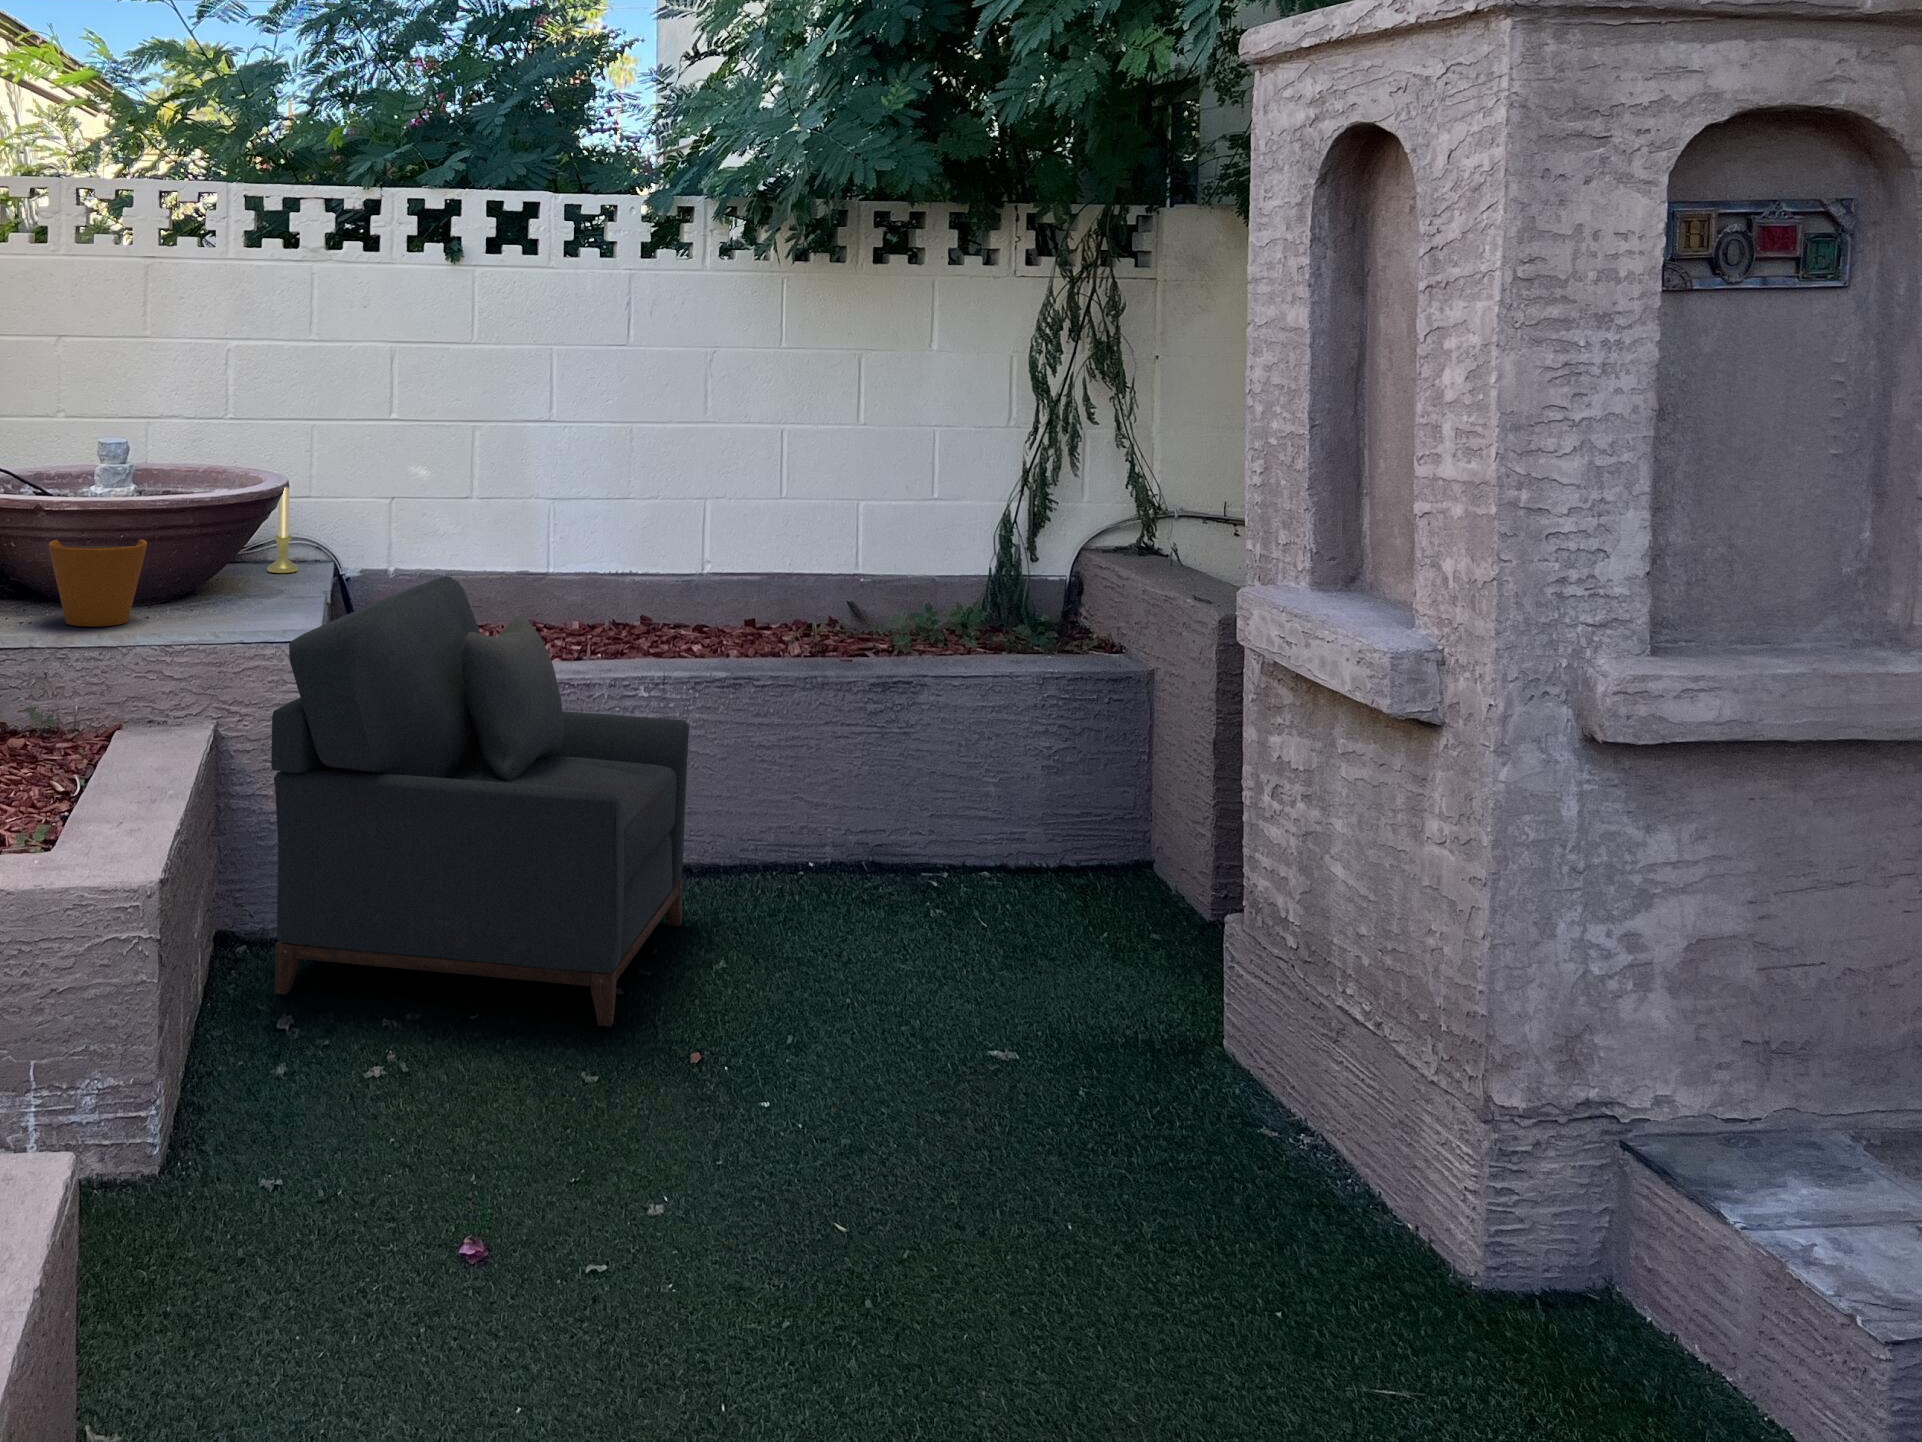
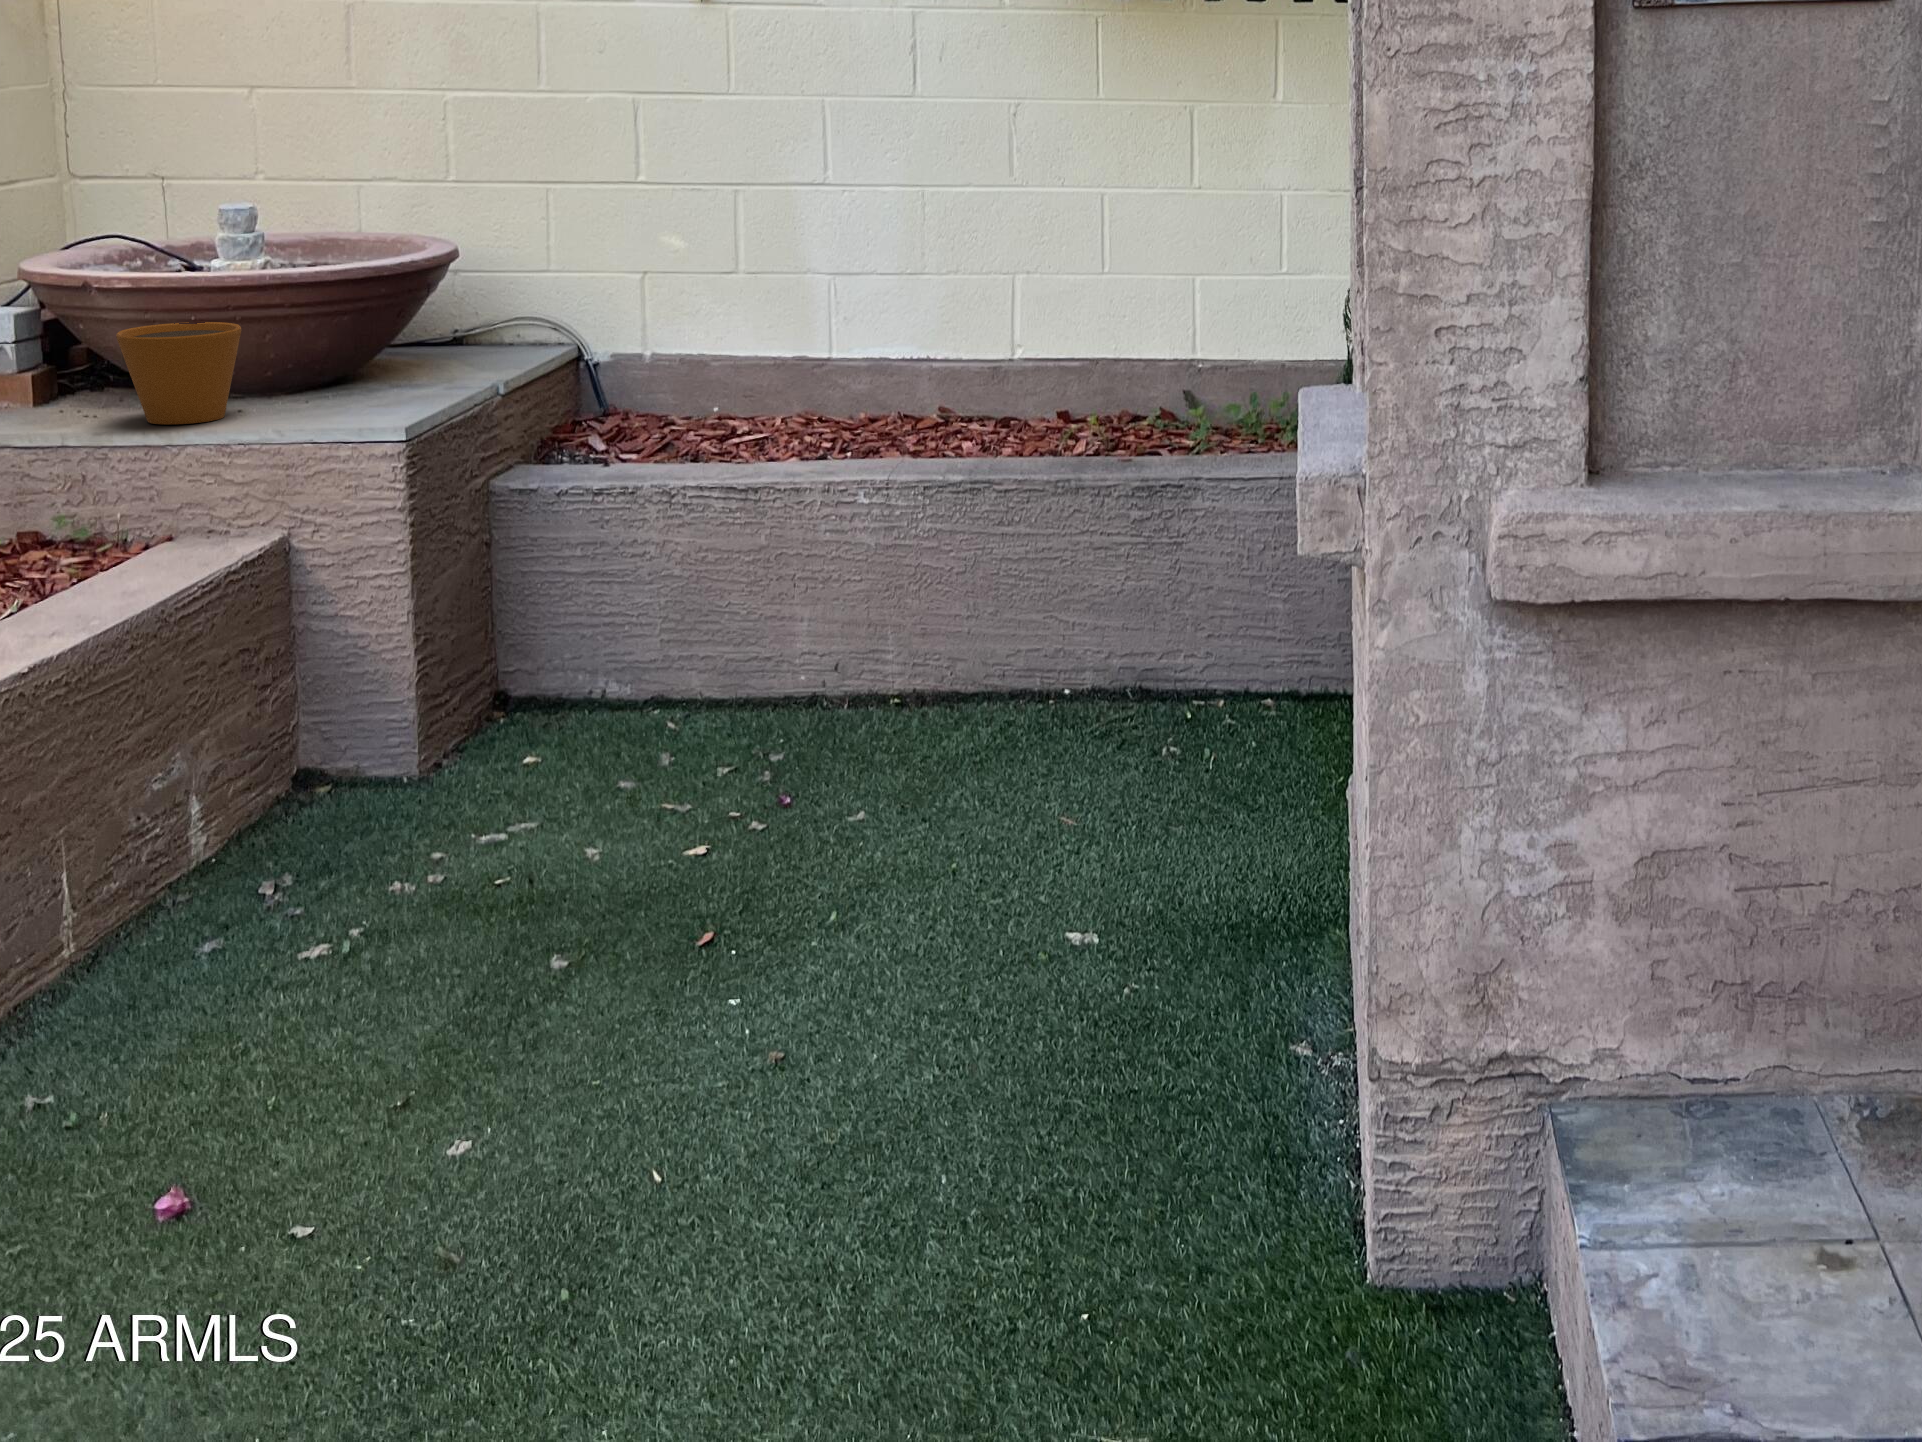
candle holder: present [267,487,298,573] -> none [484,260,520,360]
armchair: present [271,576,689,1027] -> none [261,366,851,889]

